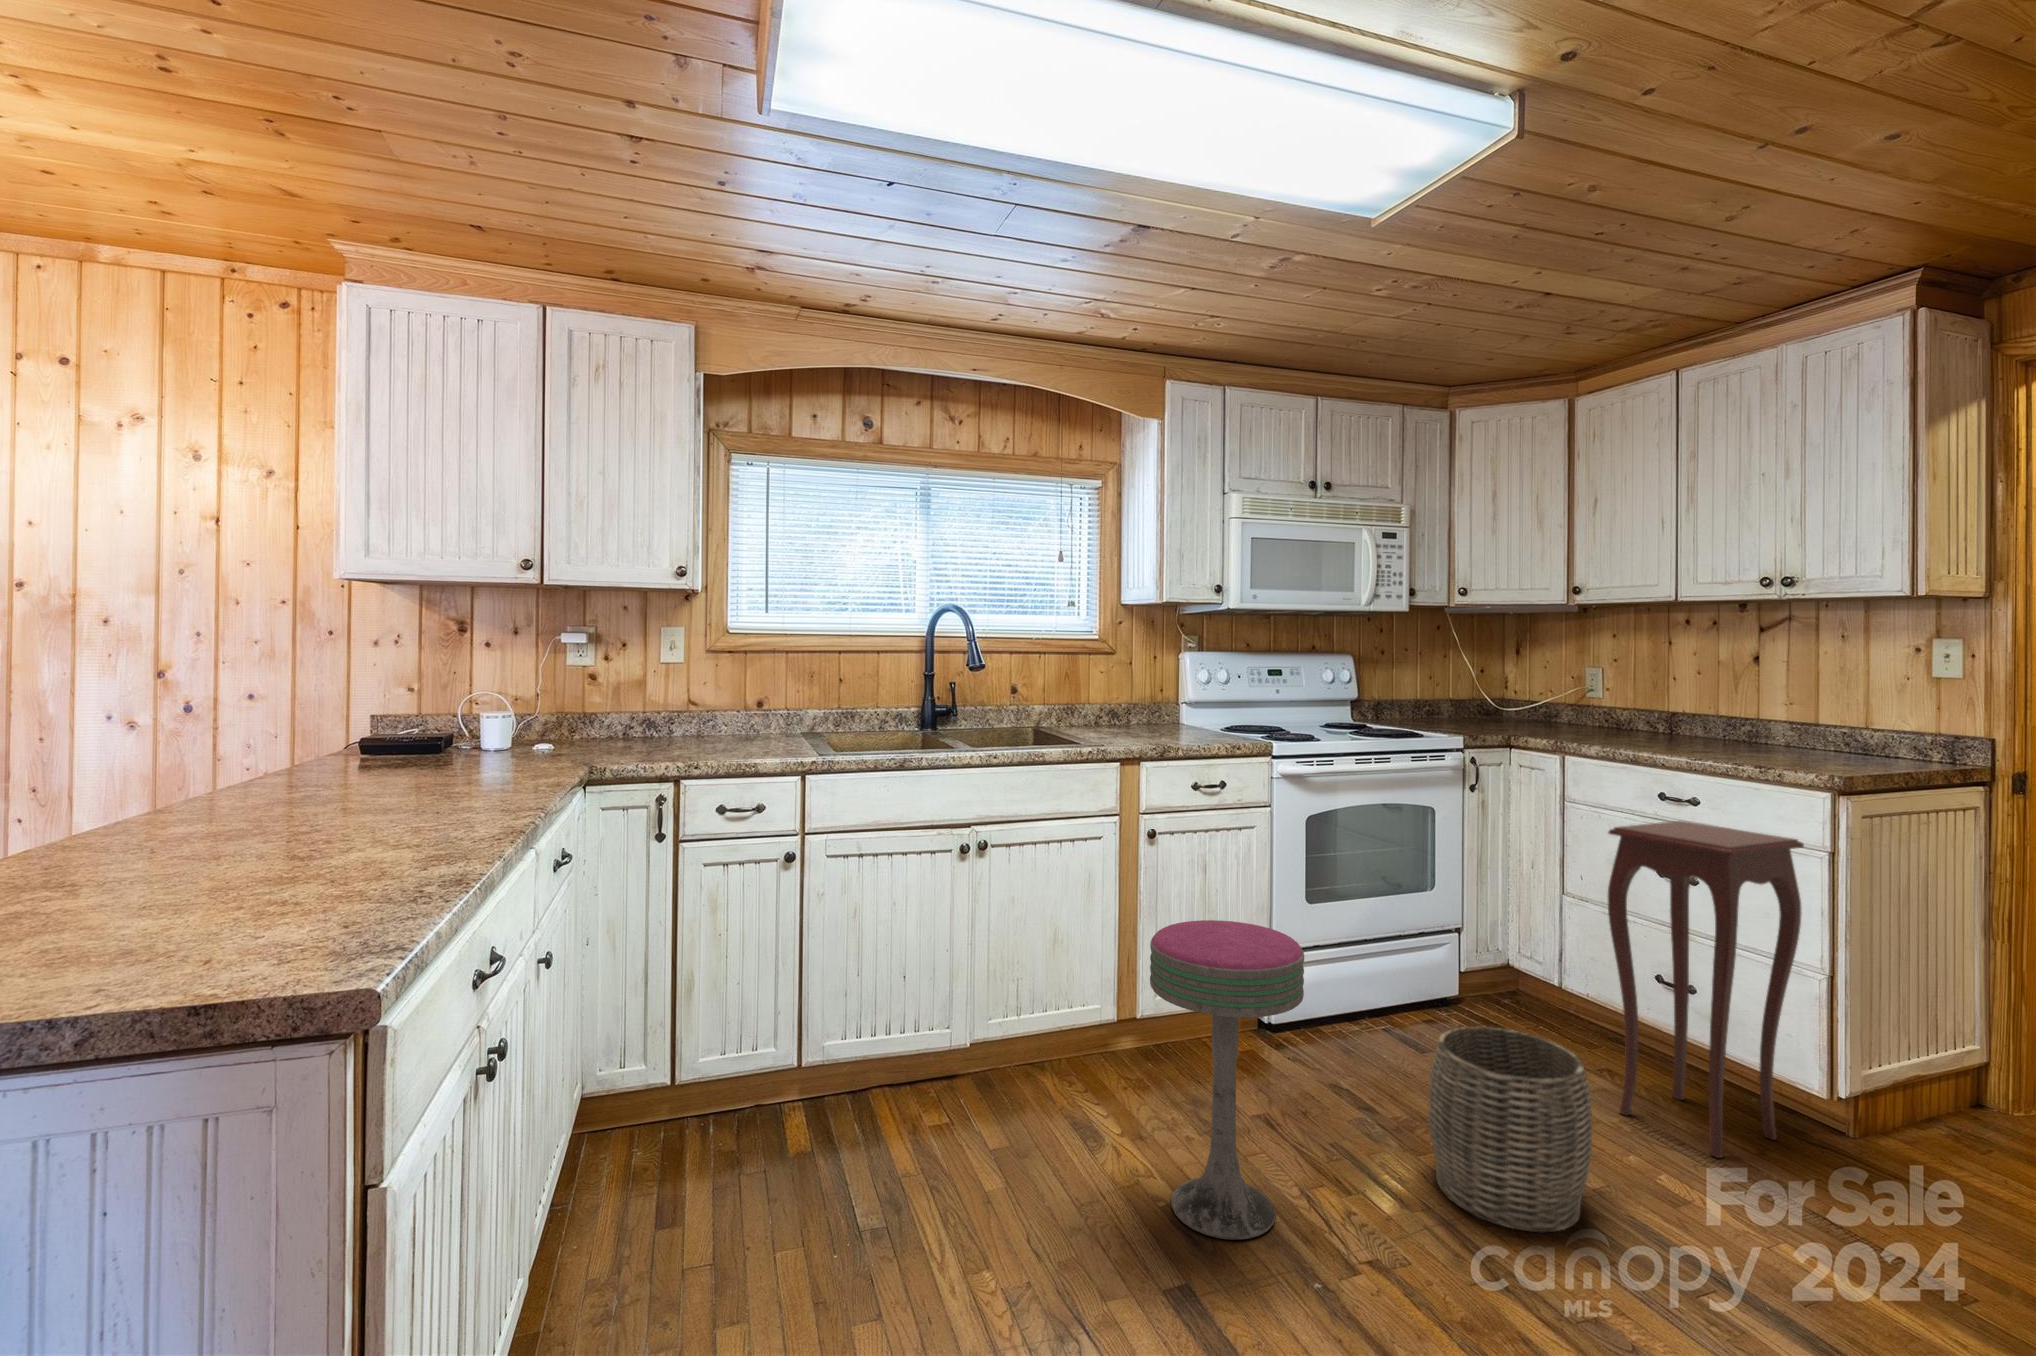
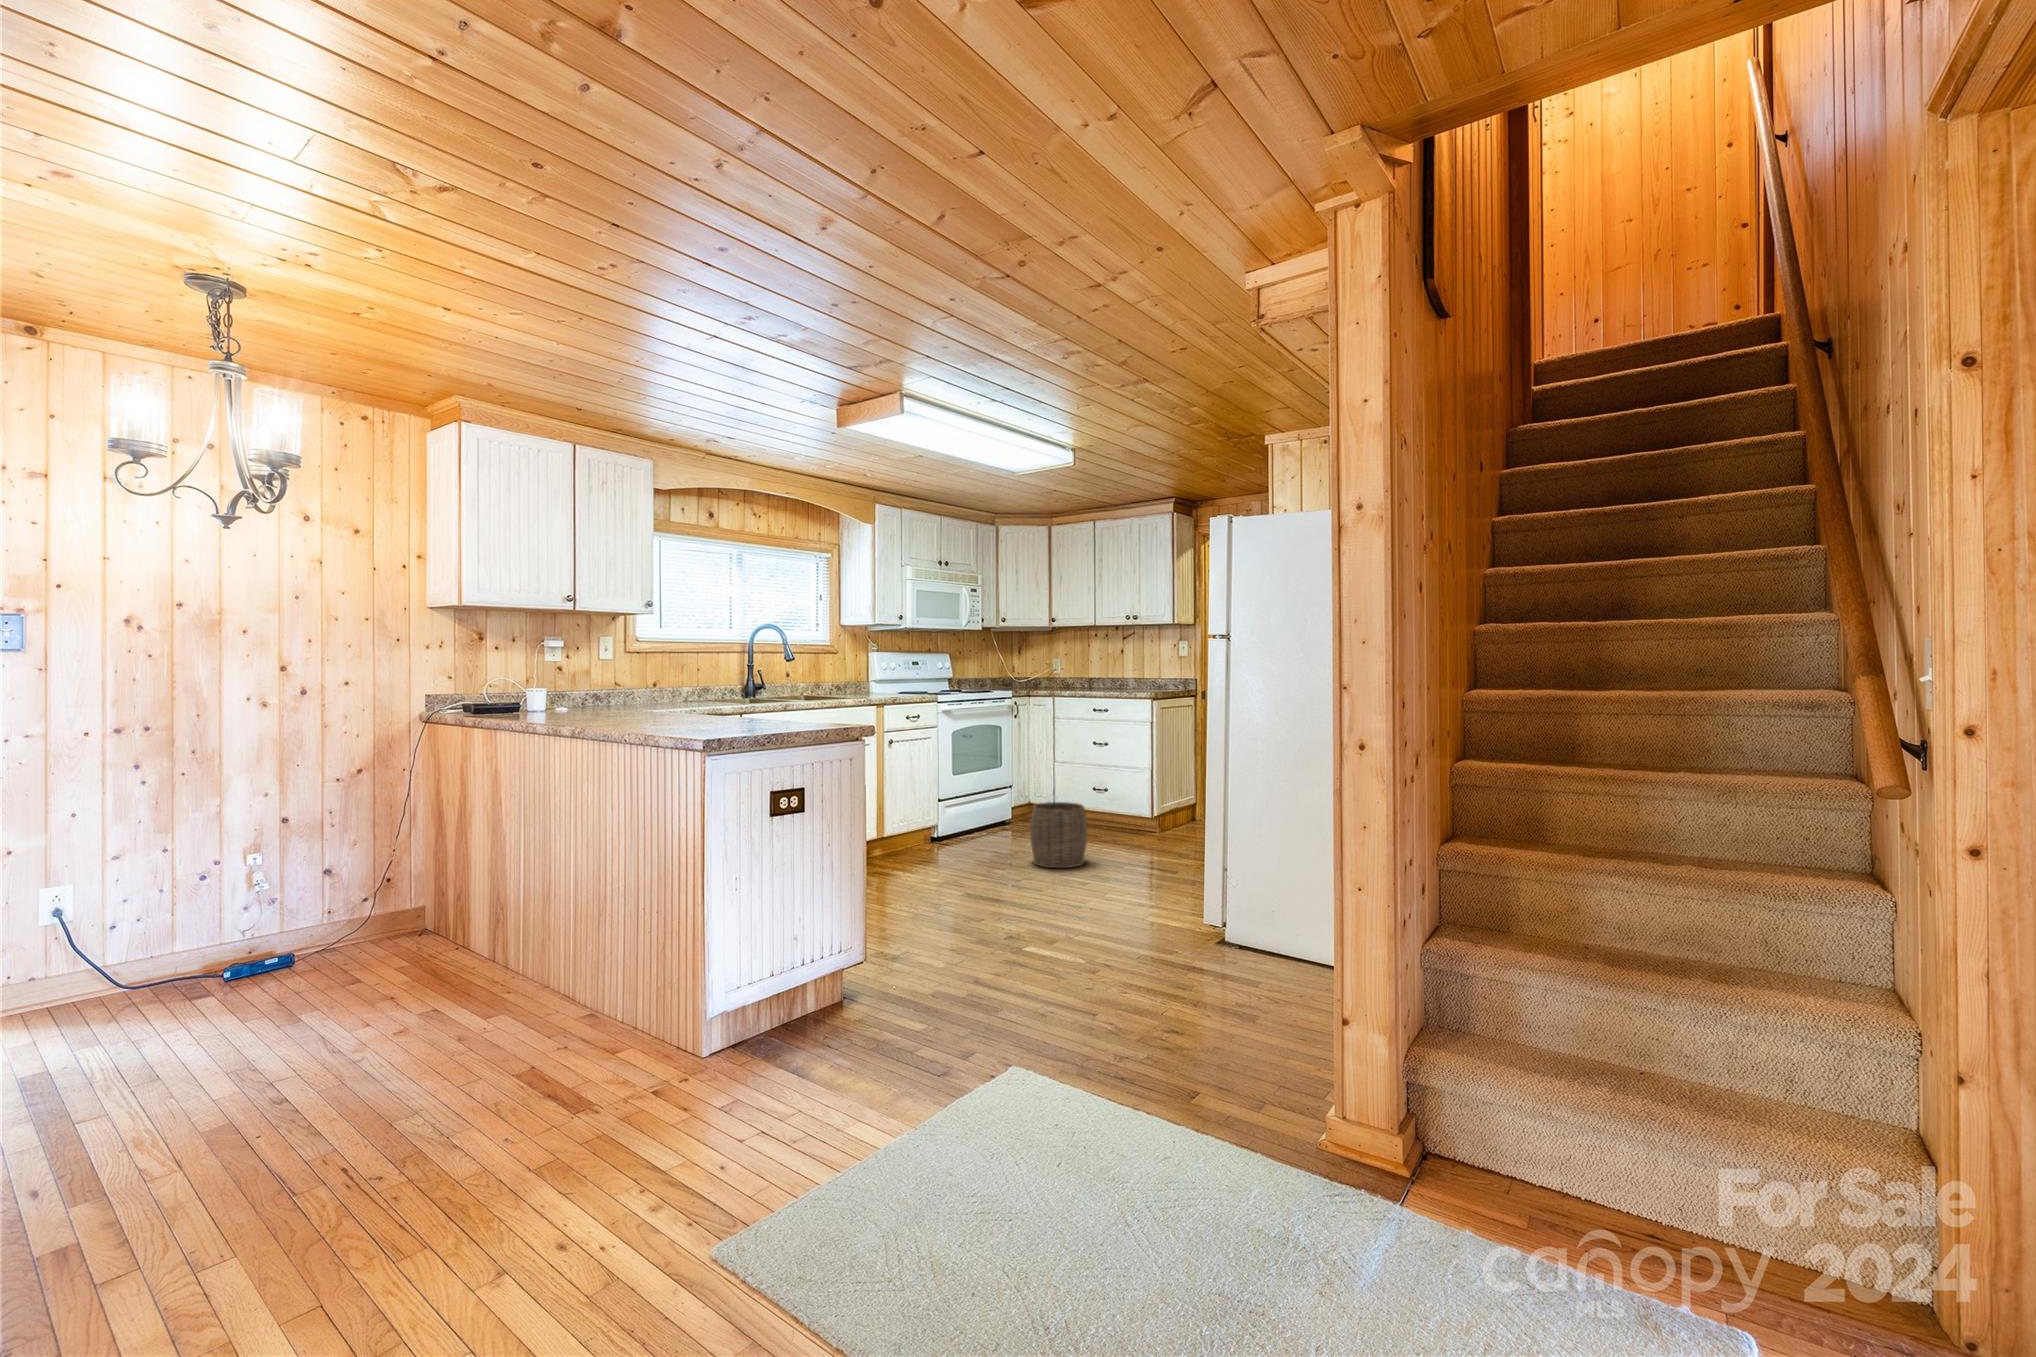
side table: present [1608,821,1804,1158] -> none [1081,719,1143,845]
bar stool: present [1150,920,1304,1240] -> none [933,765,995,887]

